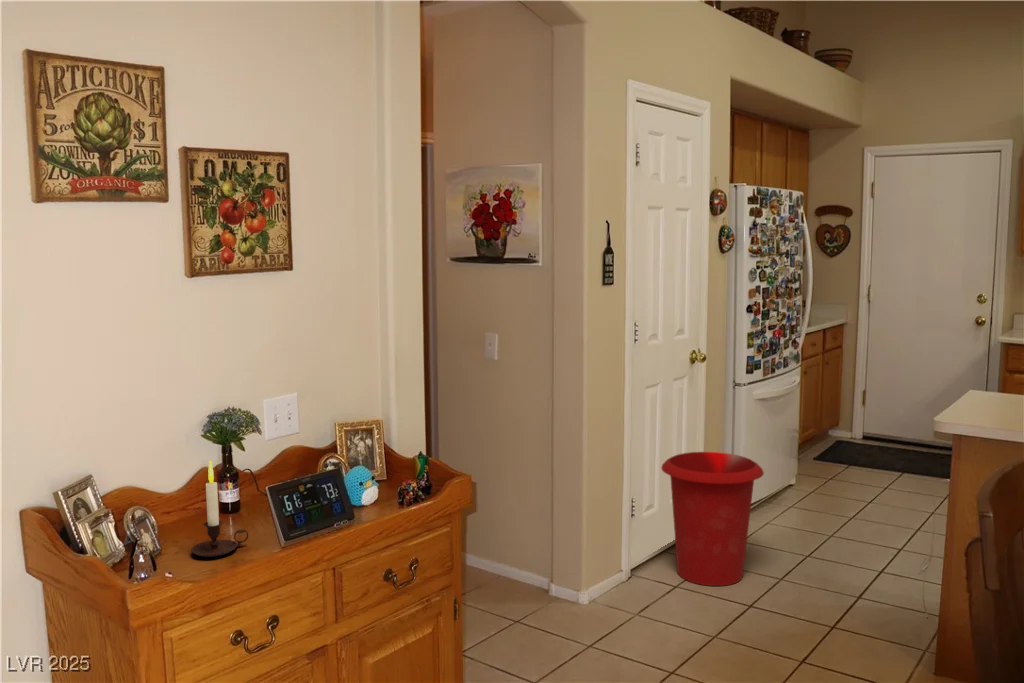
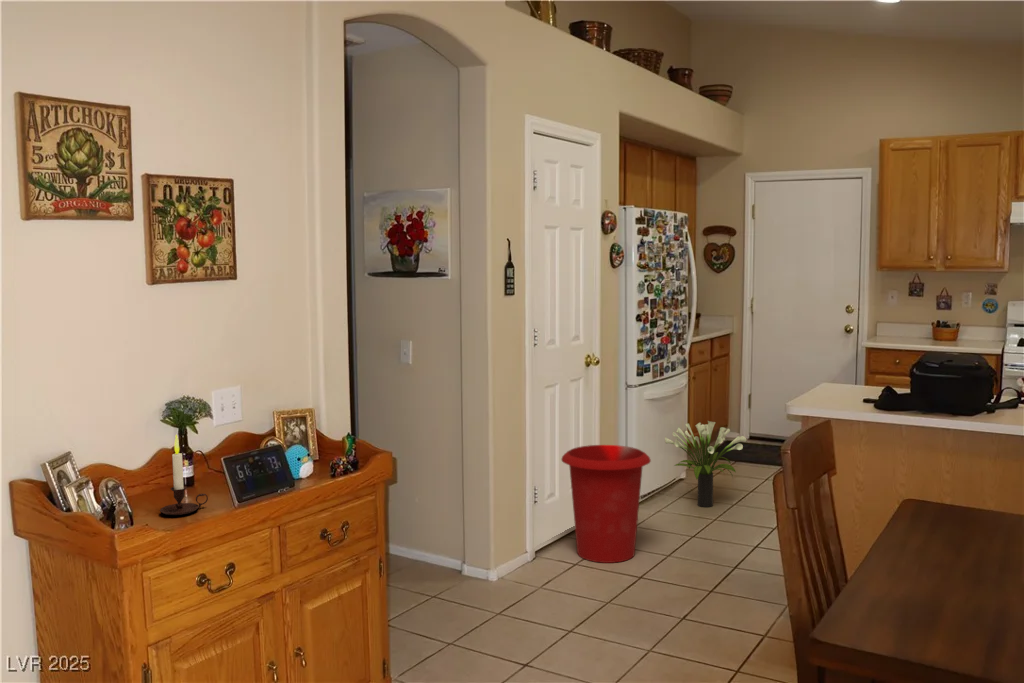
potted plant: none [775,424,869,520] -> present [665,421,747,507]

